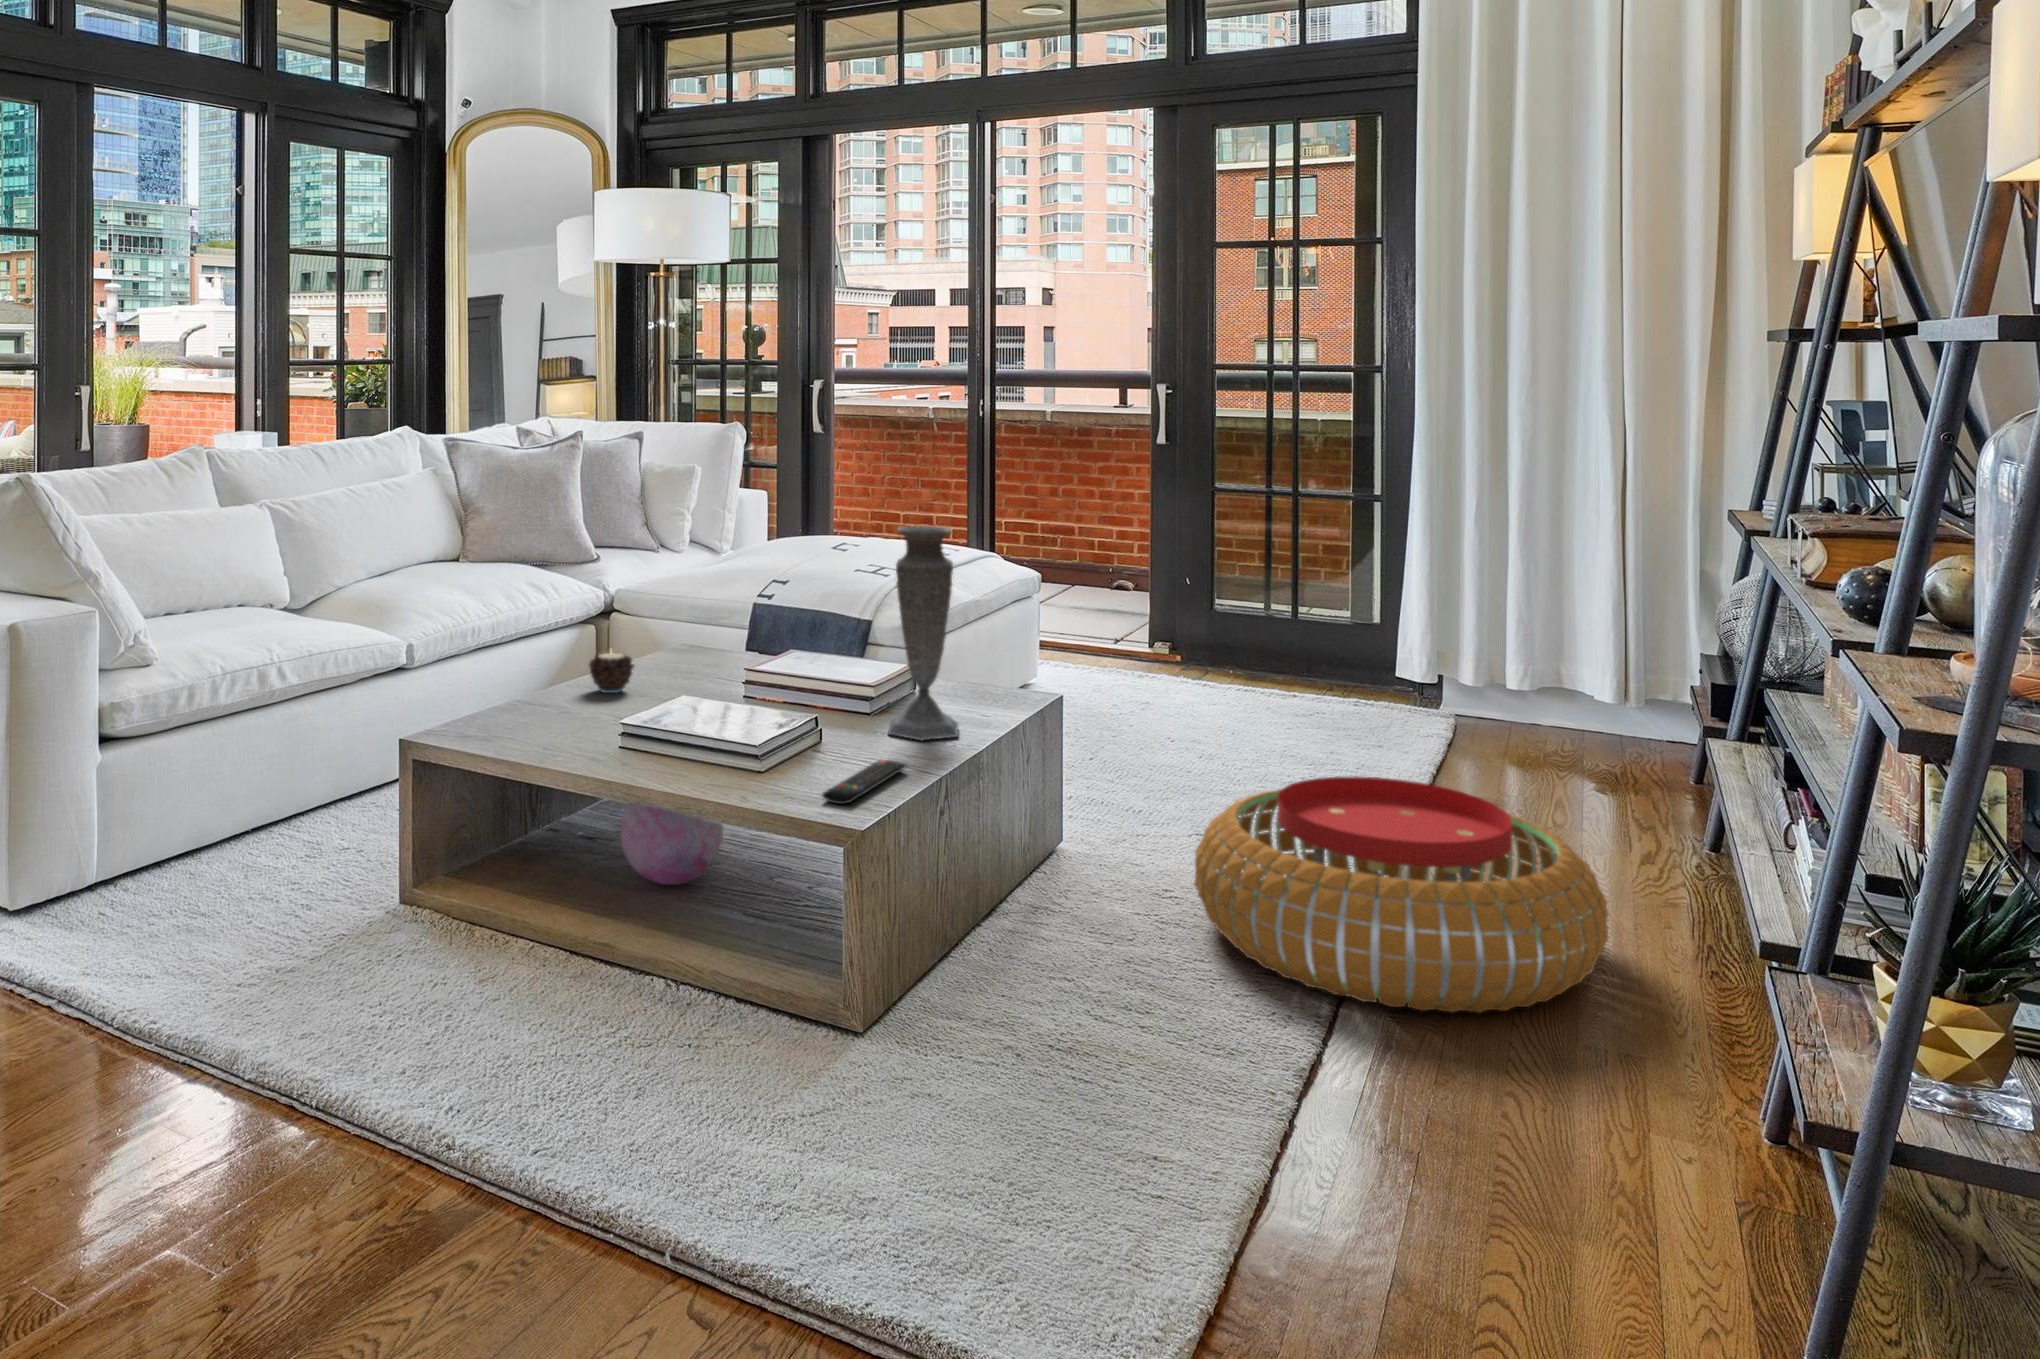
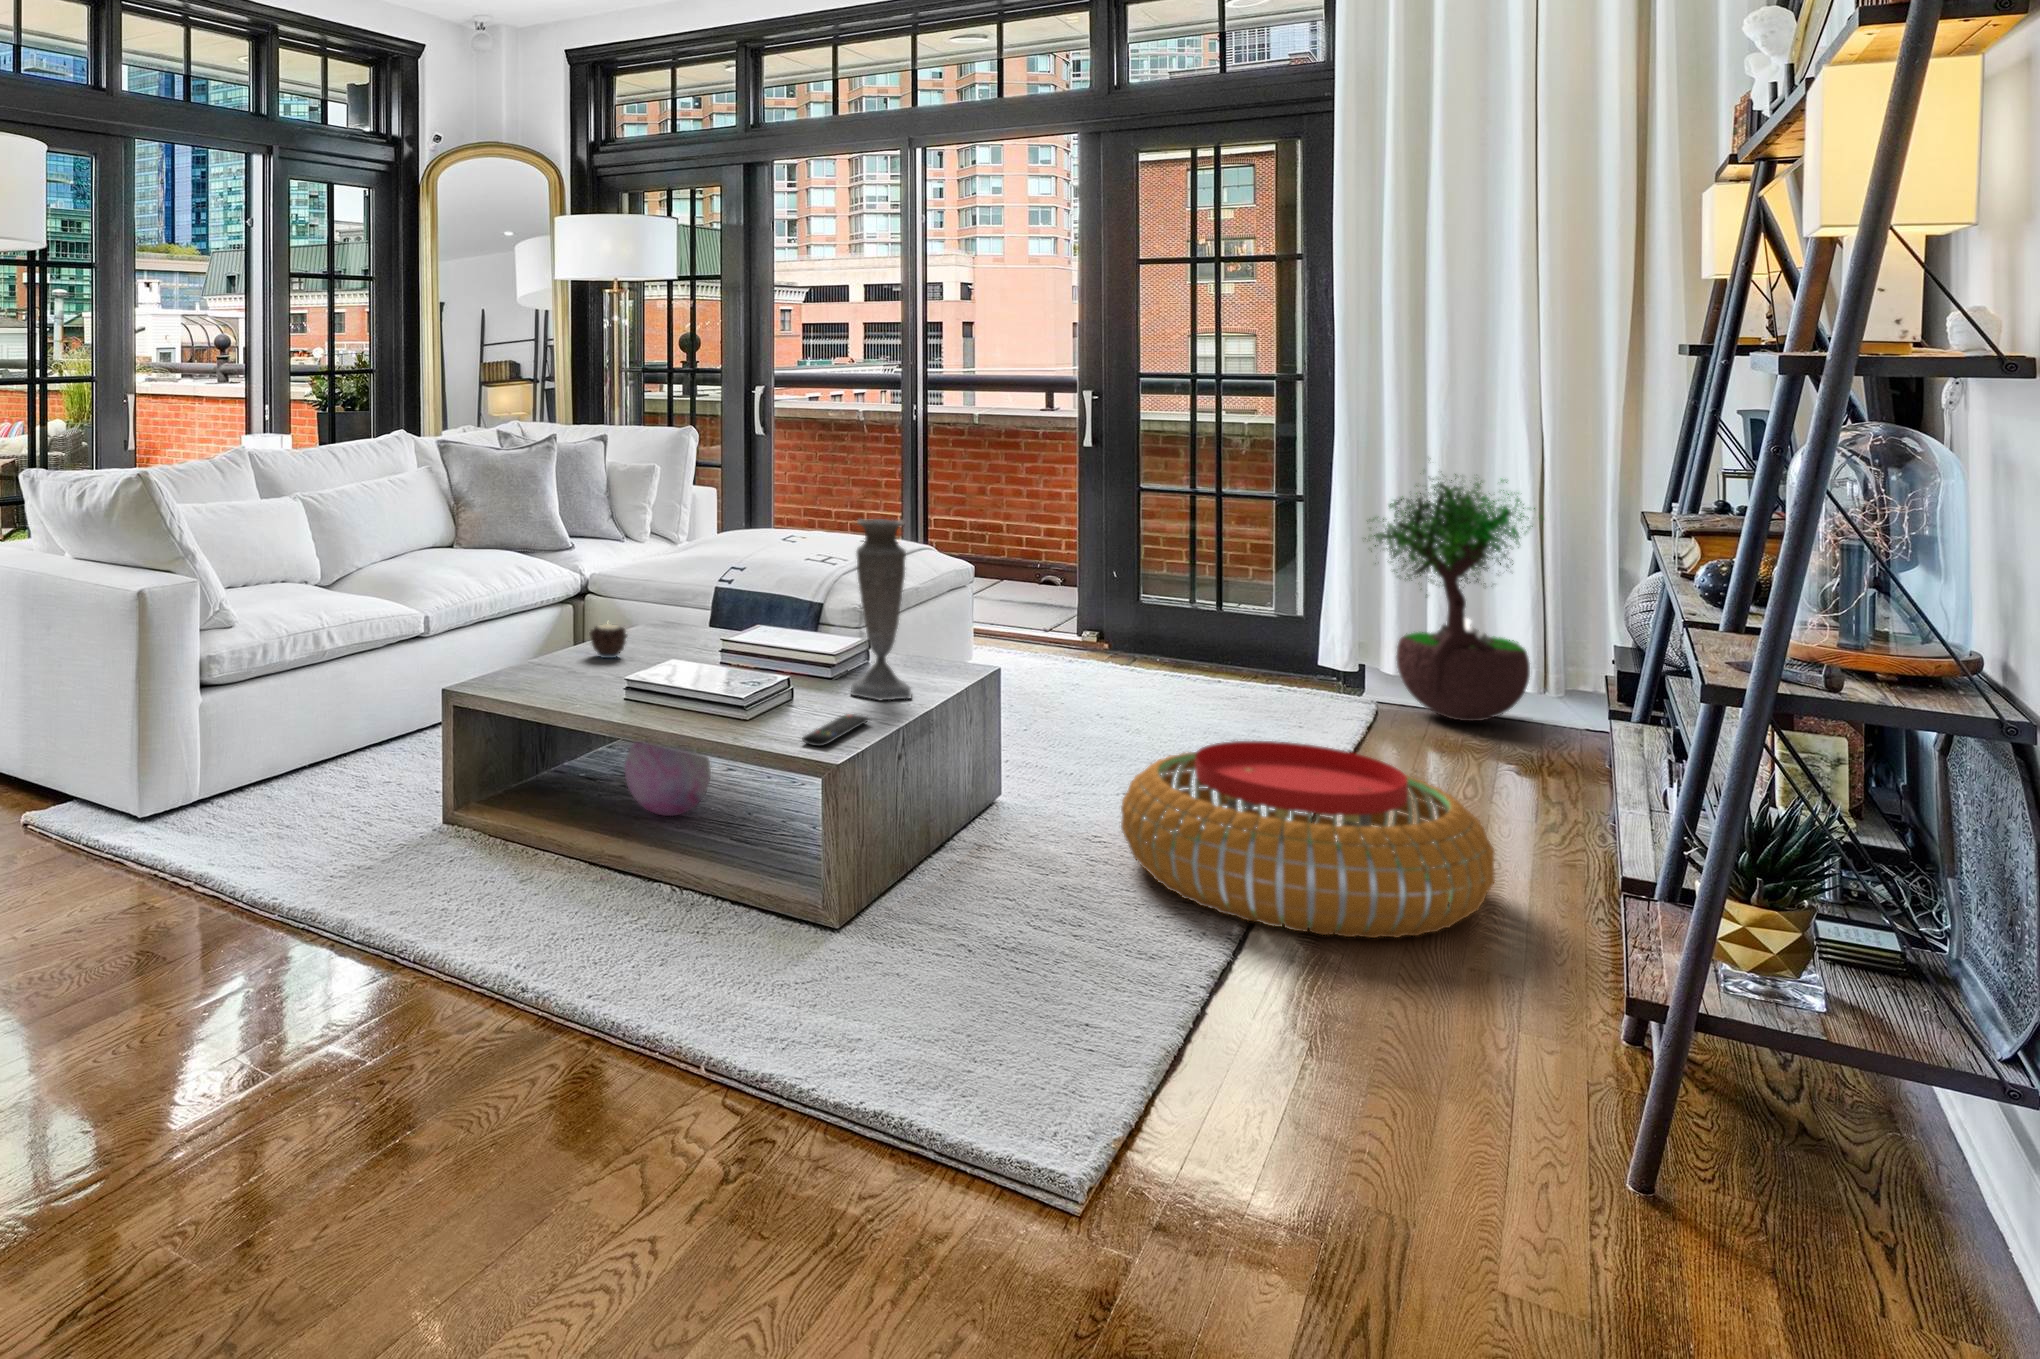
potted tree: none [1445,452,1633,737] -> present [1365,474,1543,721]

